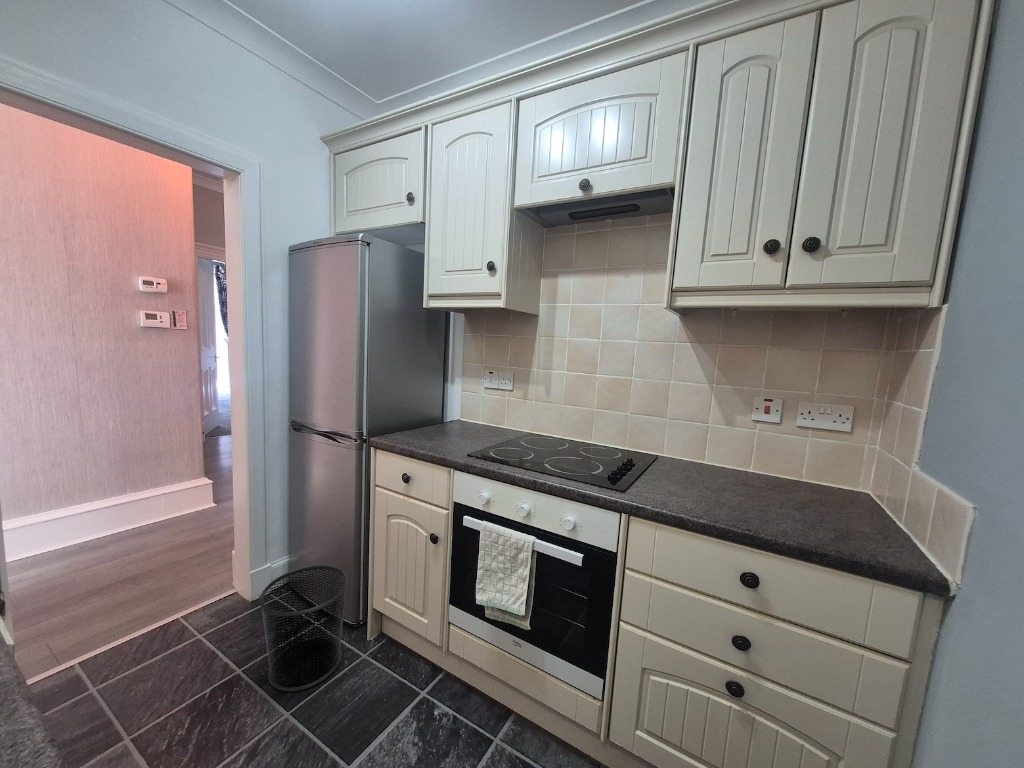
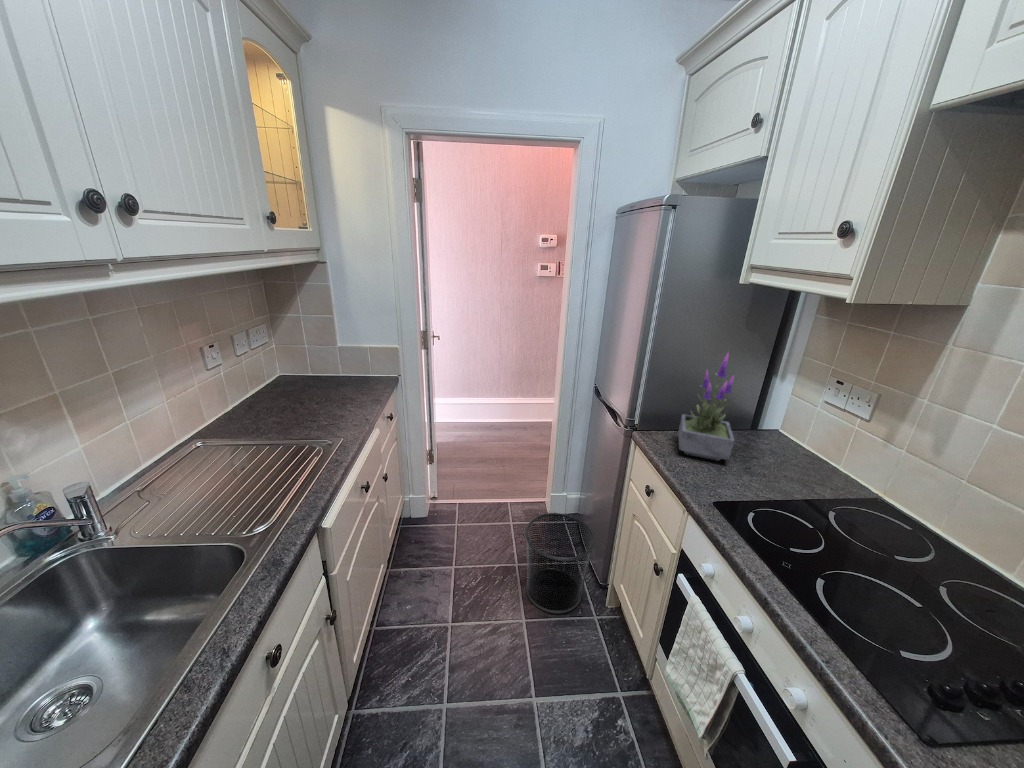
potted plant: none [406,355,454,442] -> present [678,354,734,461]

